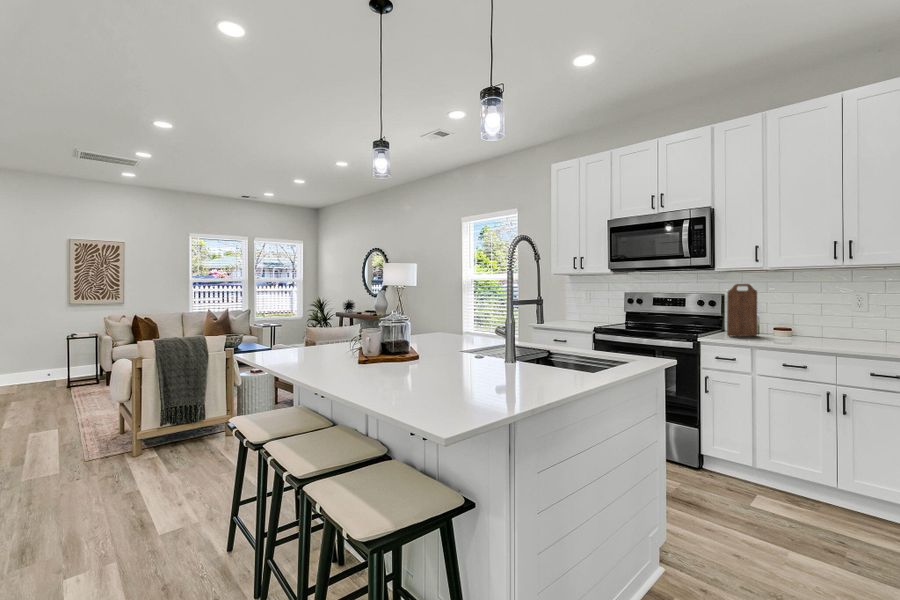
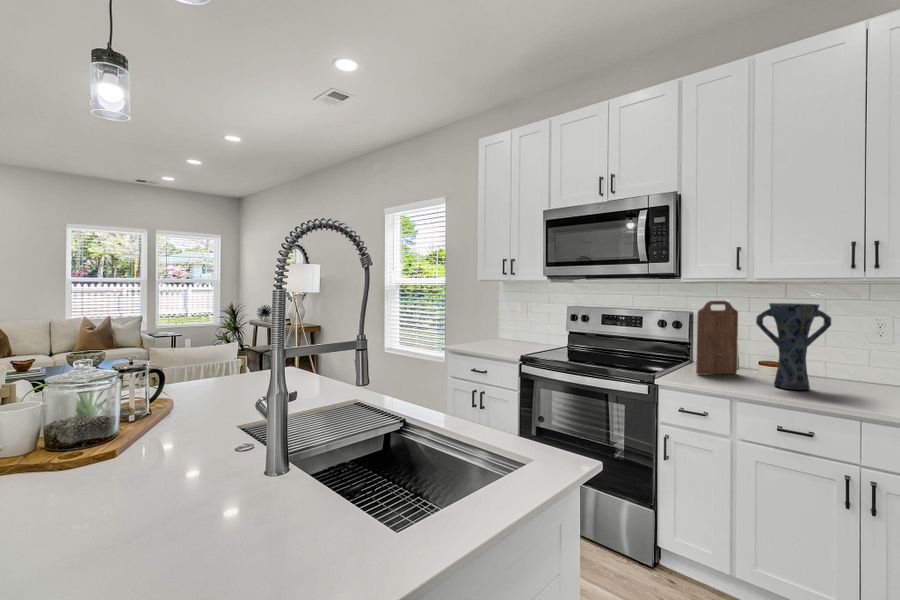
vase: none [768,284,821,342] -> present [756,303,831,390]

